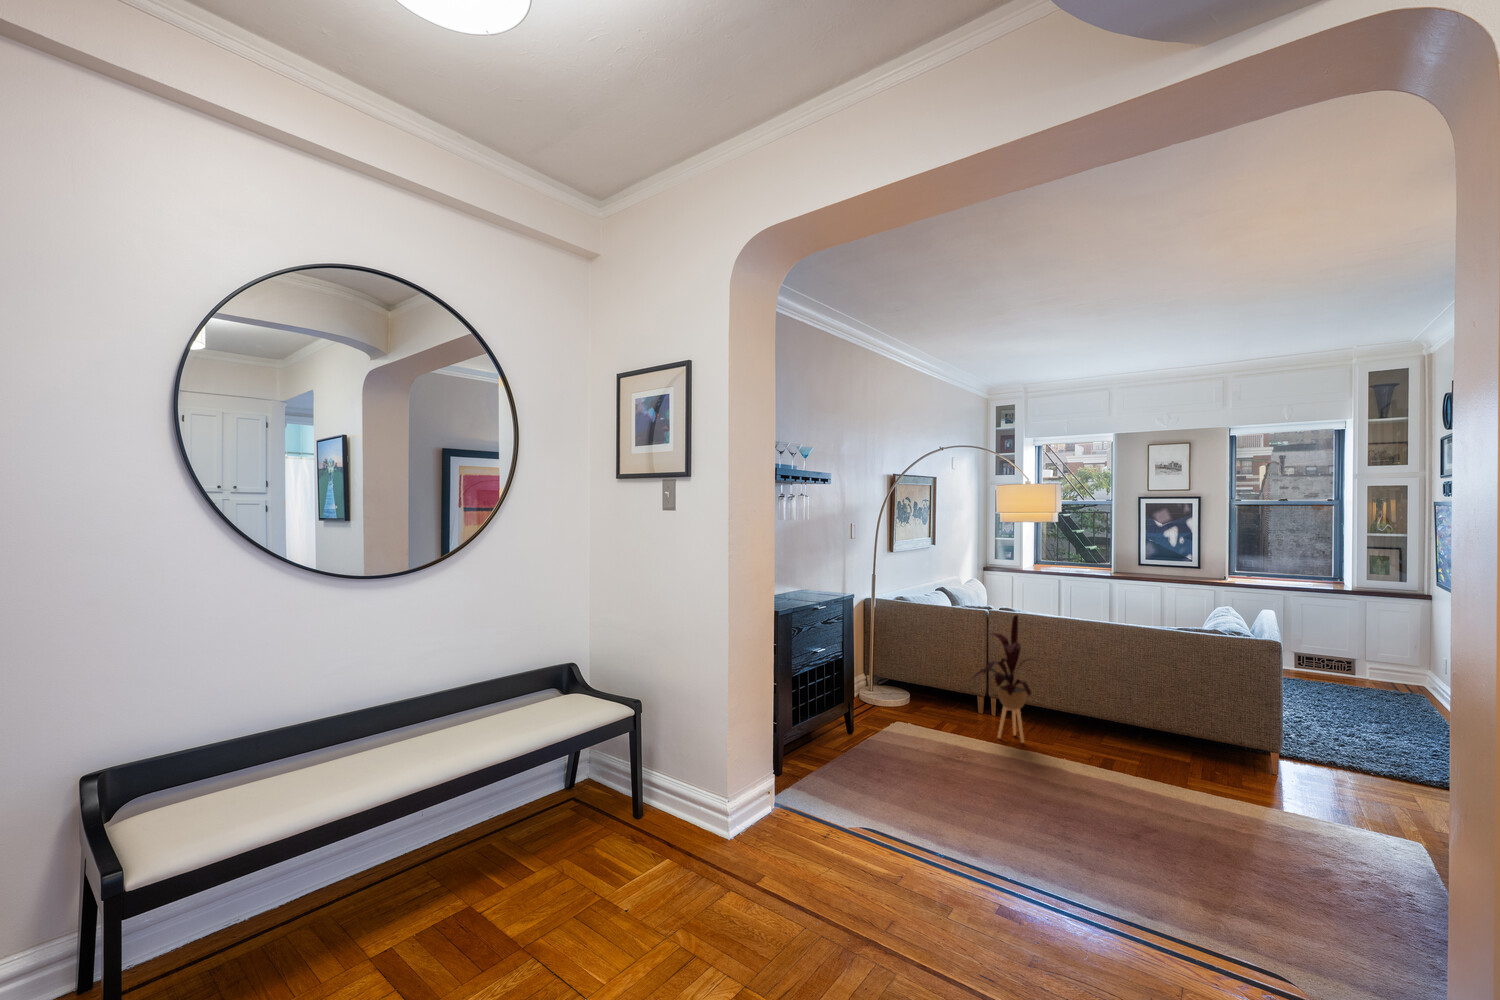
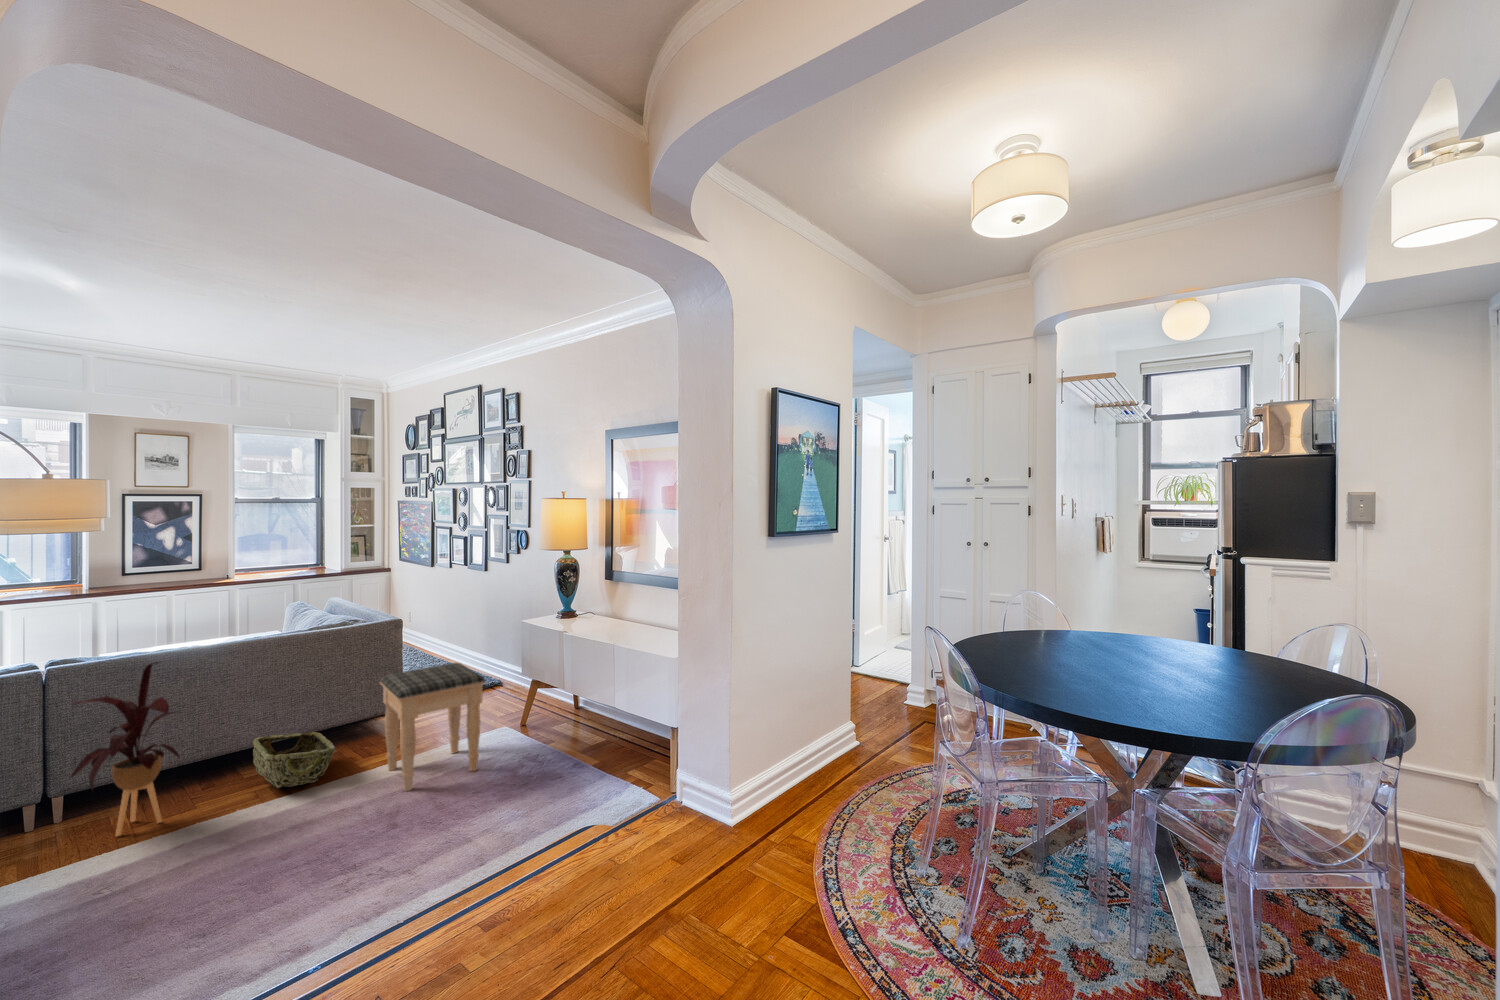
footstool: none [1176,689,1315,855] -> present [380,663,486,791]
woven basket: none [1088,712,1165,773] -> present [253,732,335,788]

